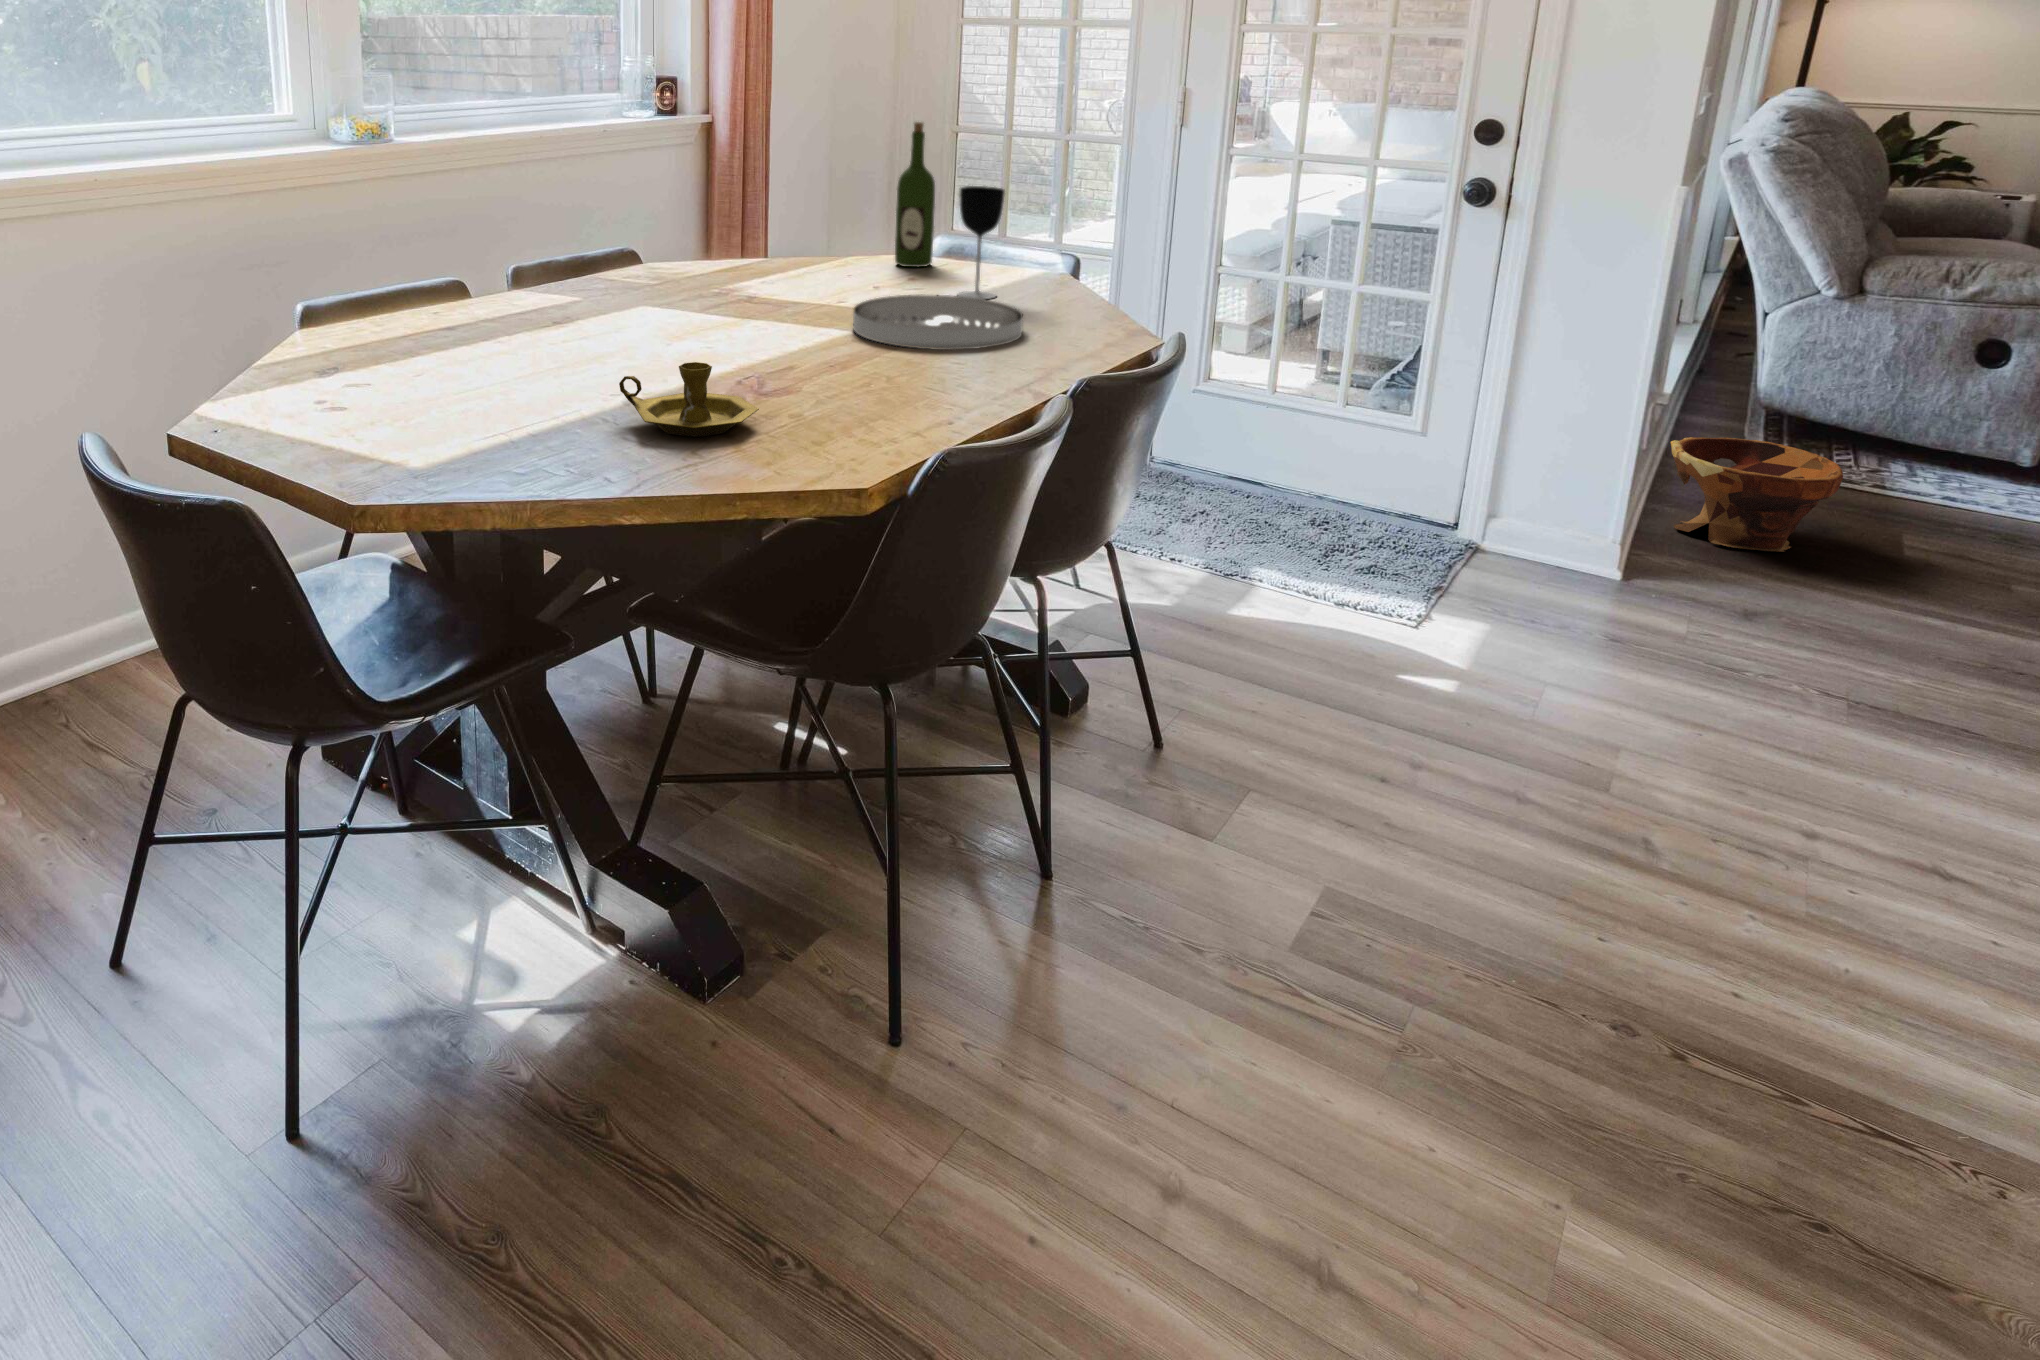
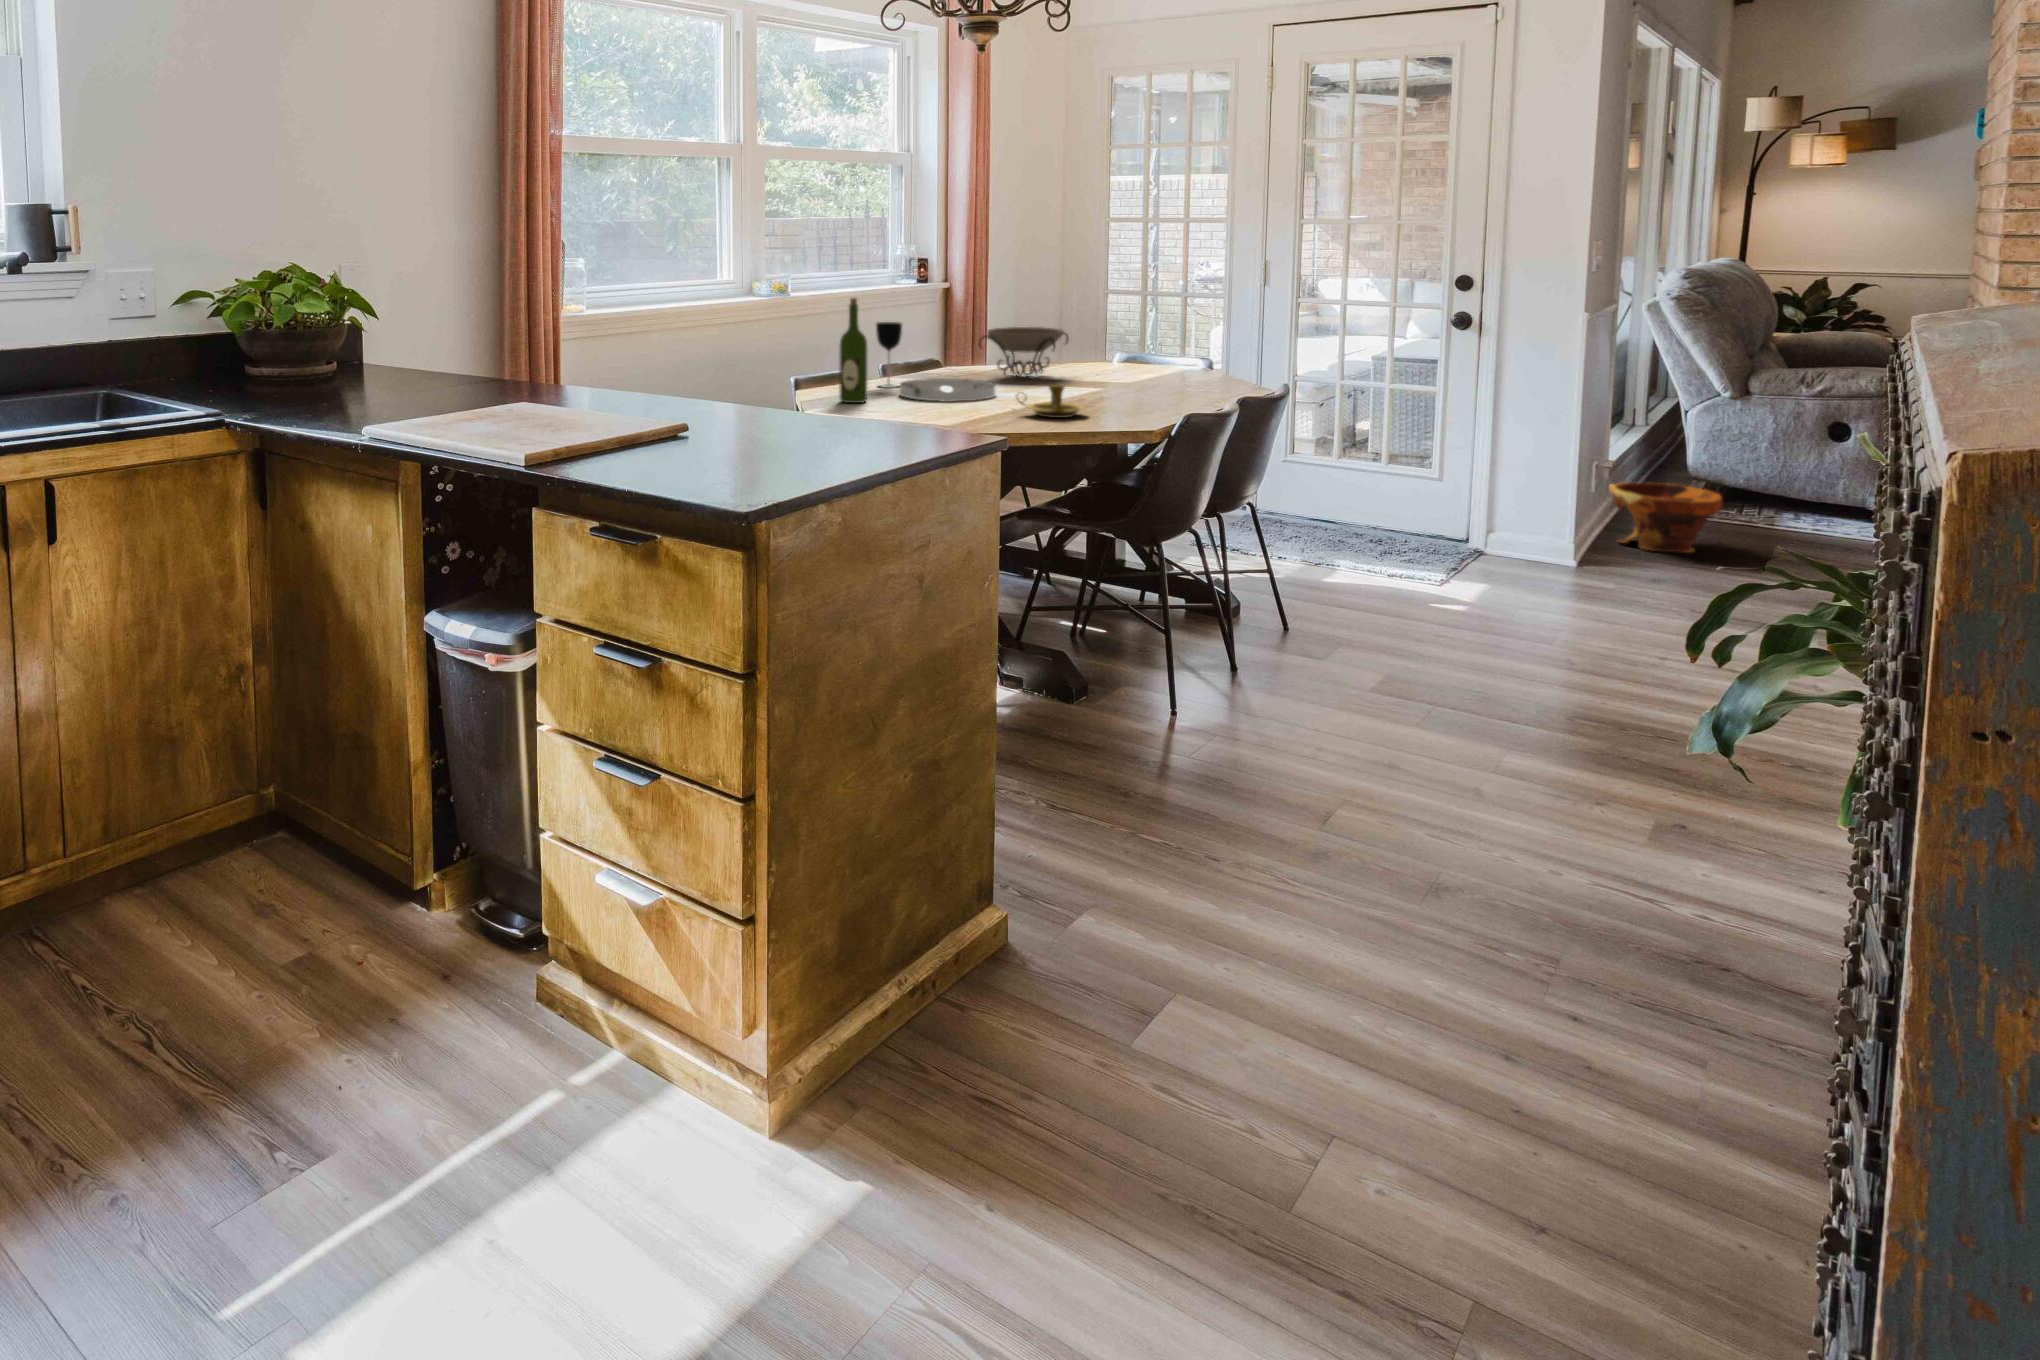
wine bottle: present [895,122,935,267] -> present [839,298,867,403]
wine glass: present [957,186,1005,299] -> present [876,322,902,388]
decorative bowl: none [660,206,828,299] -> present [979,327,1068,376]
plate: present [853,294,1023,350] -> present [900,378,995,402]

